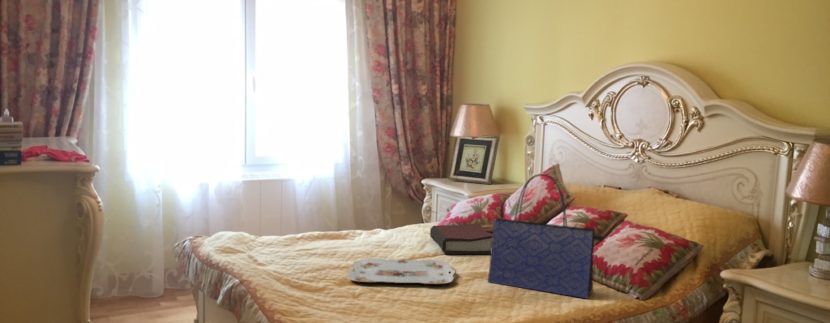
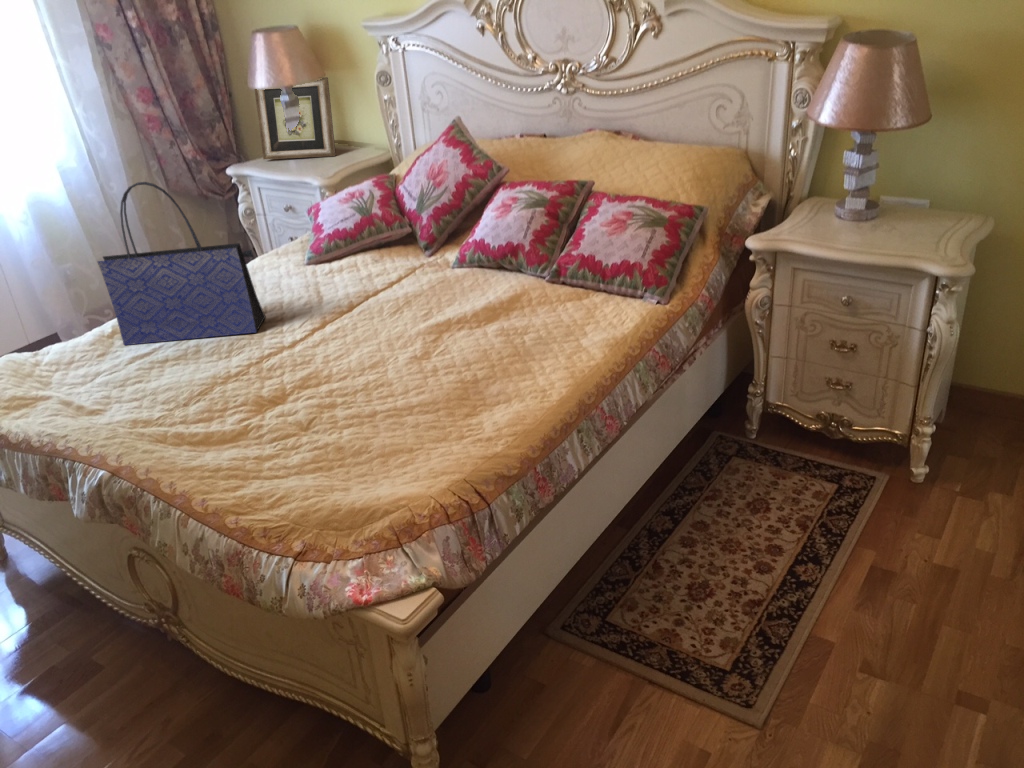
tote bag: present [488,174,602,298] -> present [98,182,265,345]
hardback book: present [430,224,493,255] -> none [313,235,430,303]
serving tray: present [348,258,455,284] -> none [249,320,426,410]

